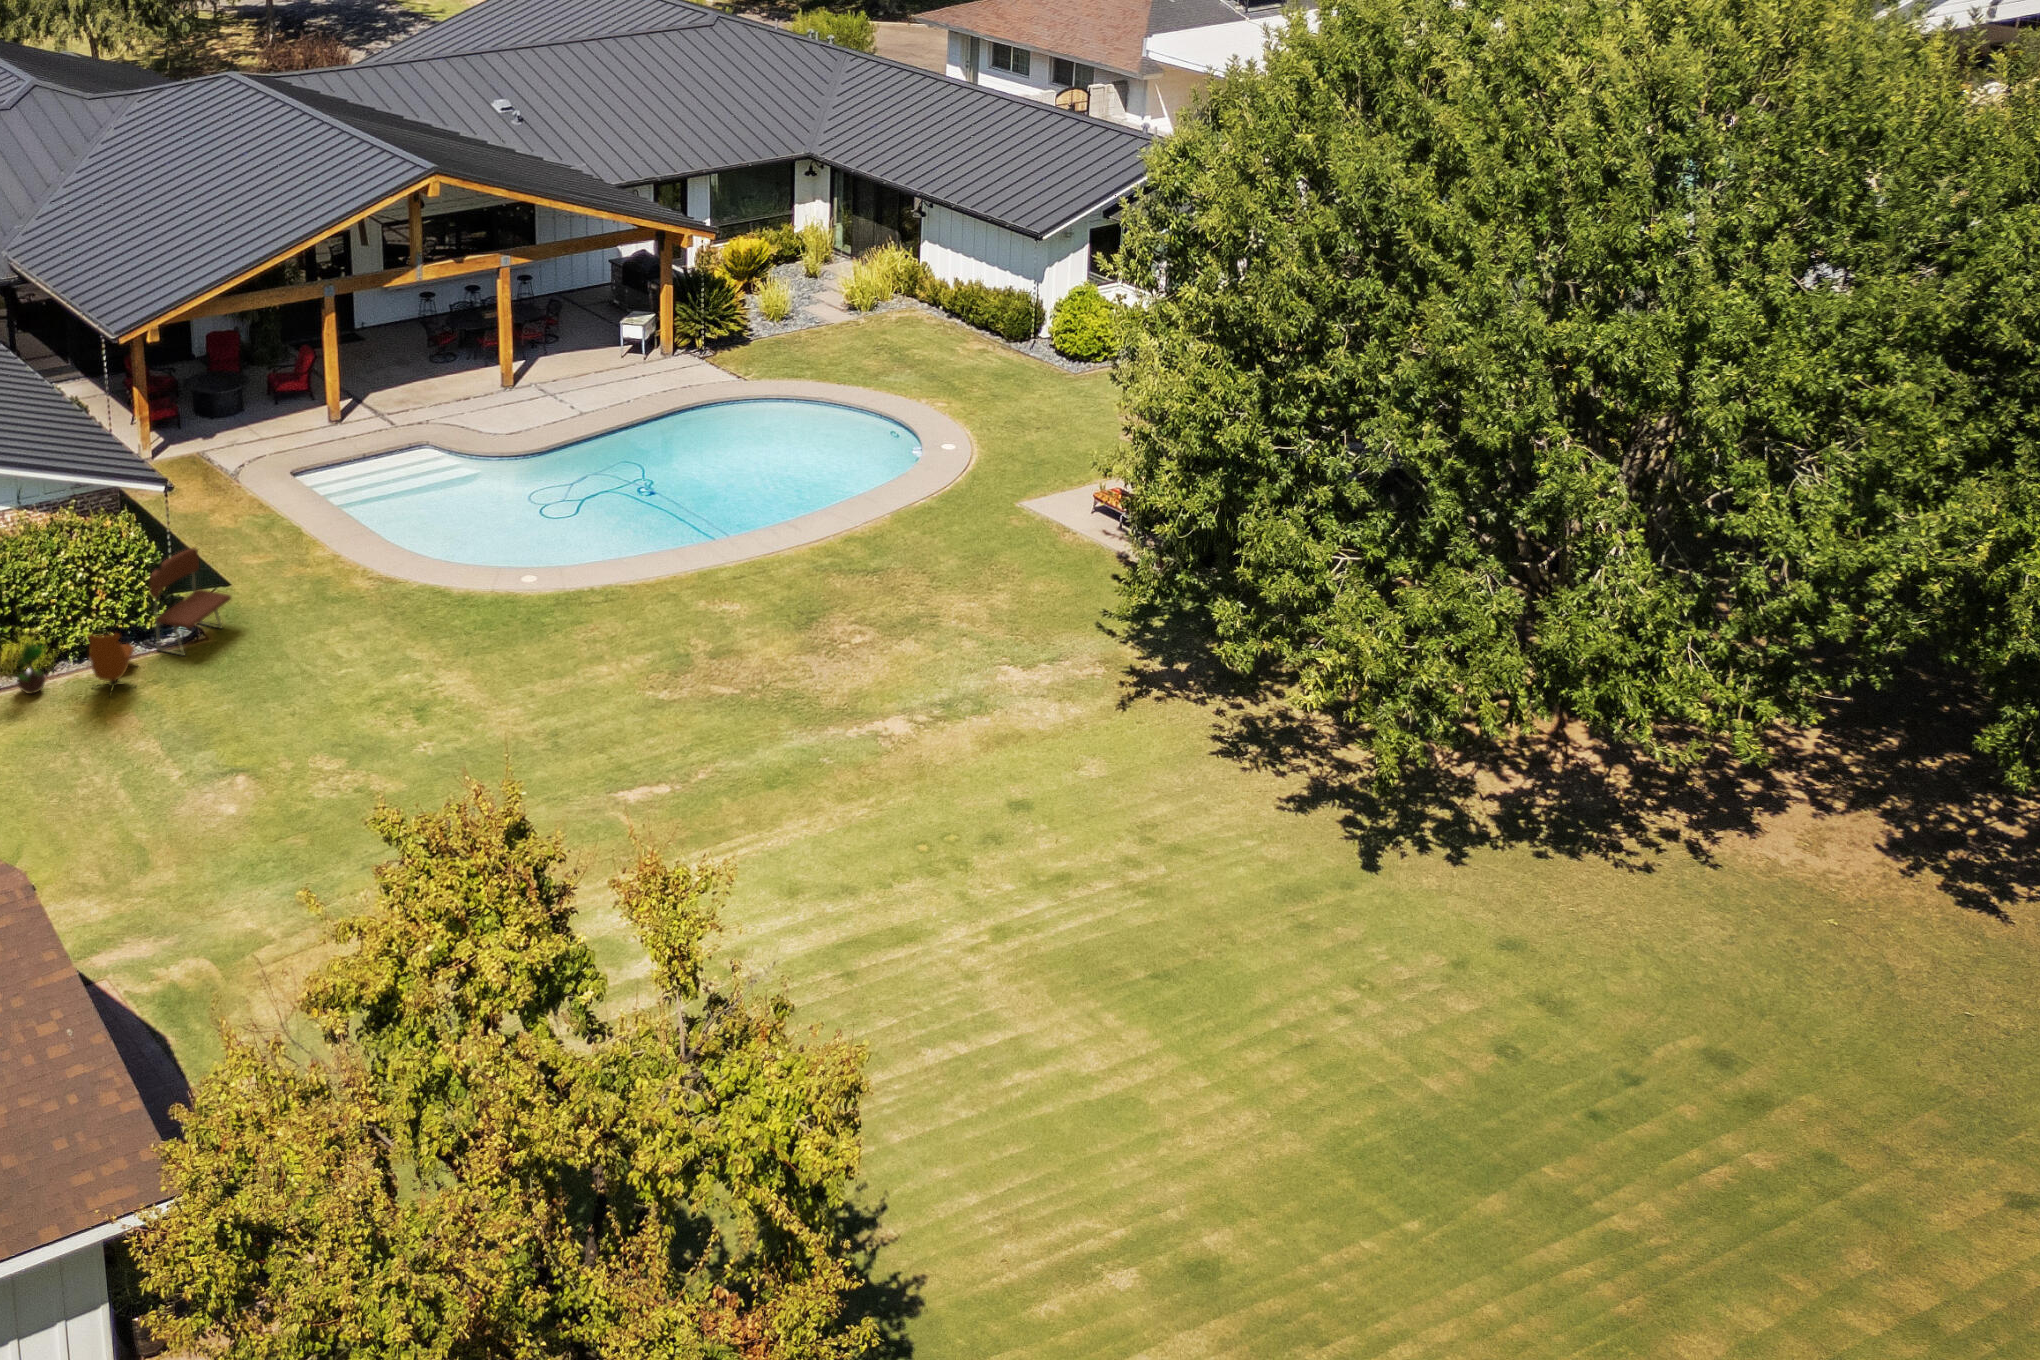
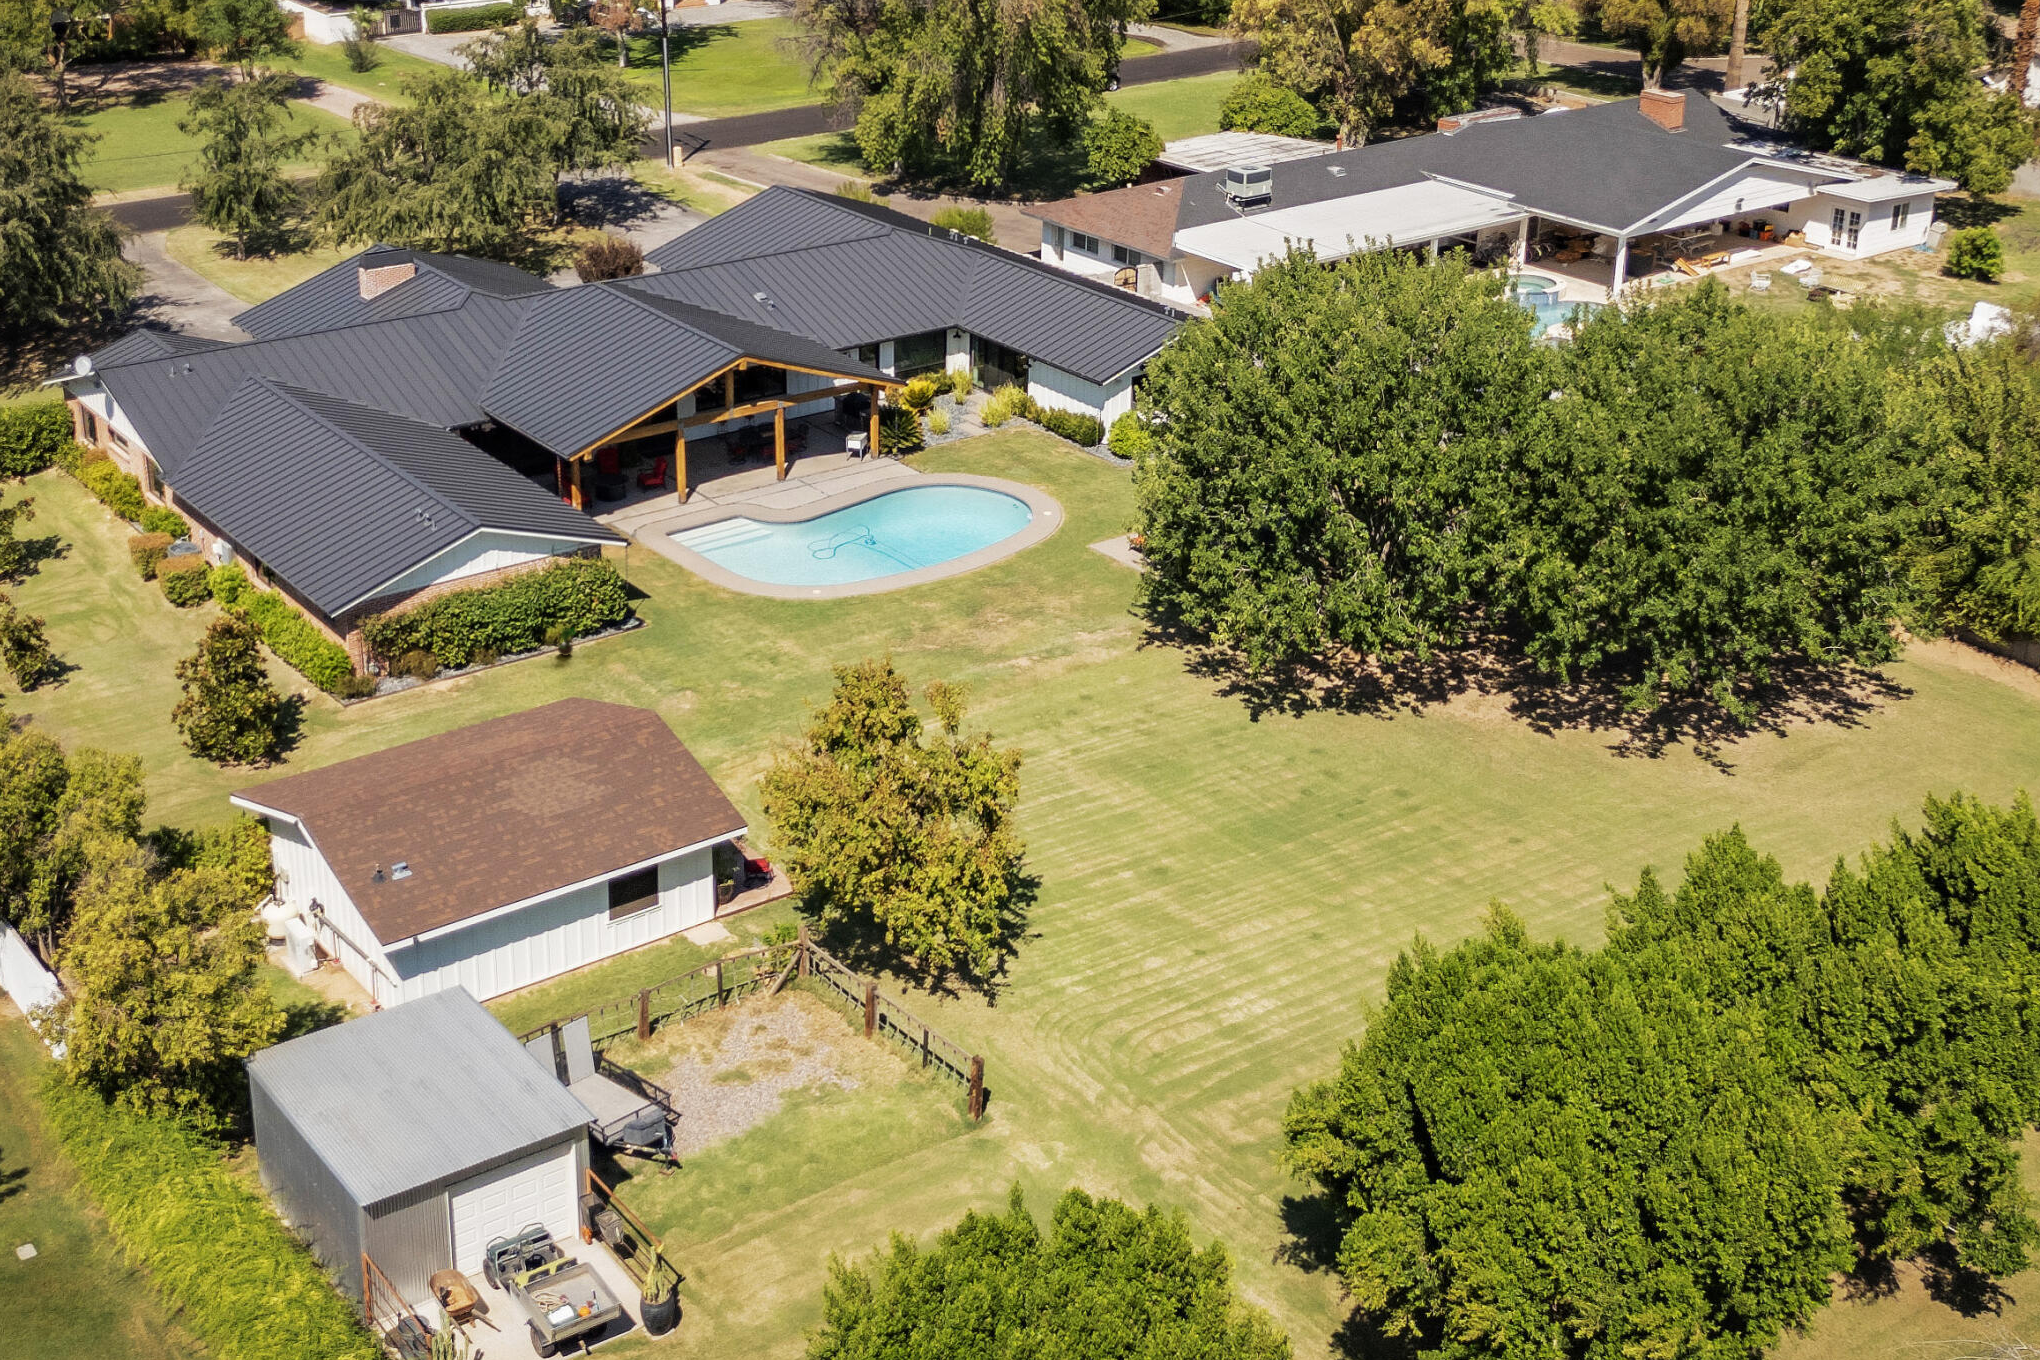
bench: present [149,548,231,656] -> none [624,576,663,636]
lounge chair: present [88,633,134,692] -> none [597,621,622,657]

